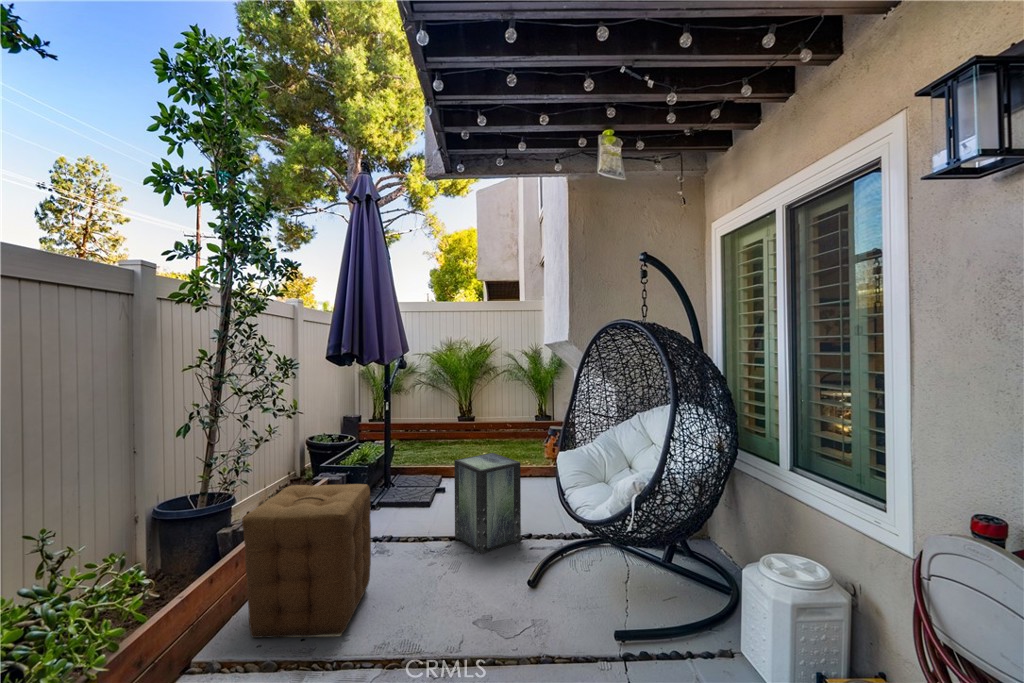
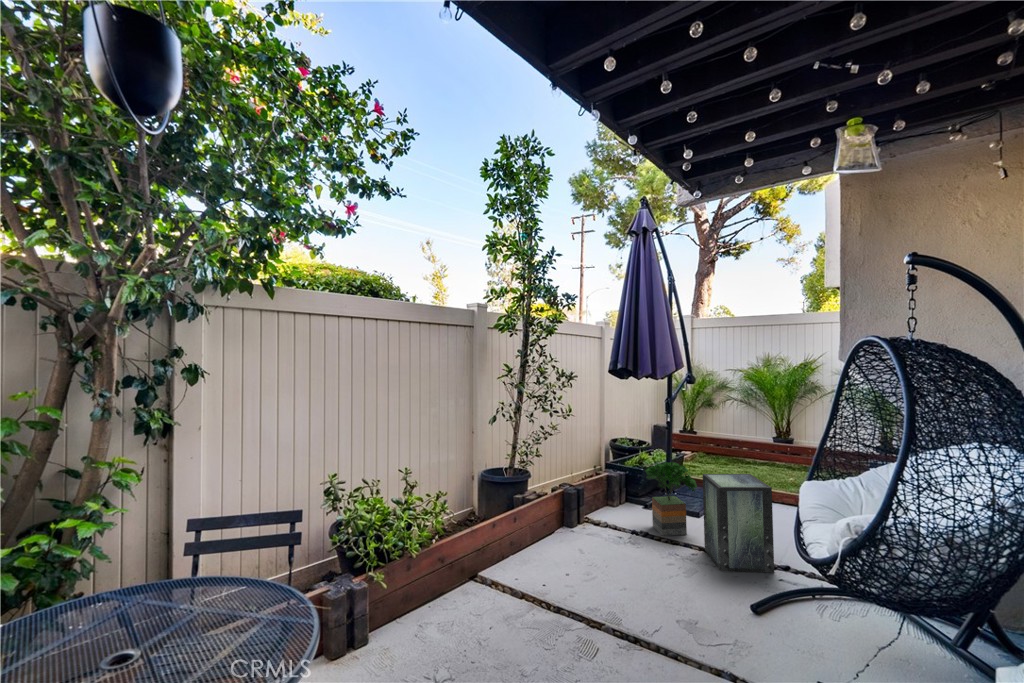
potted tree: none [386,452,443,534] -> present [646,462,697,536]
ottoman: present [242,484,371,638] -> none [510,470,606,591]

